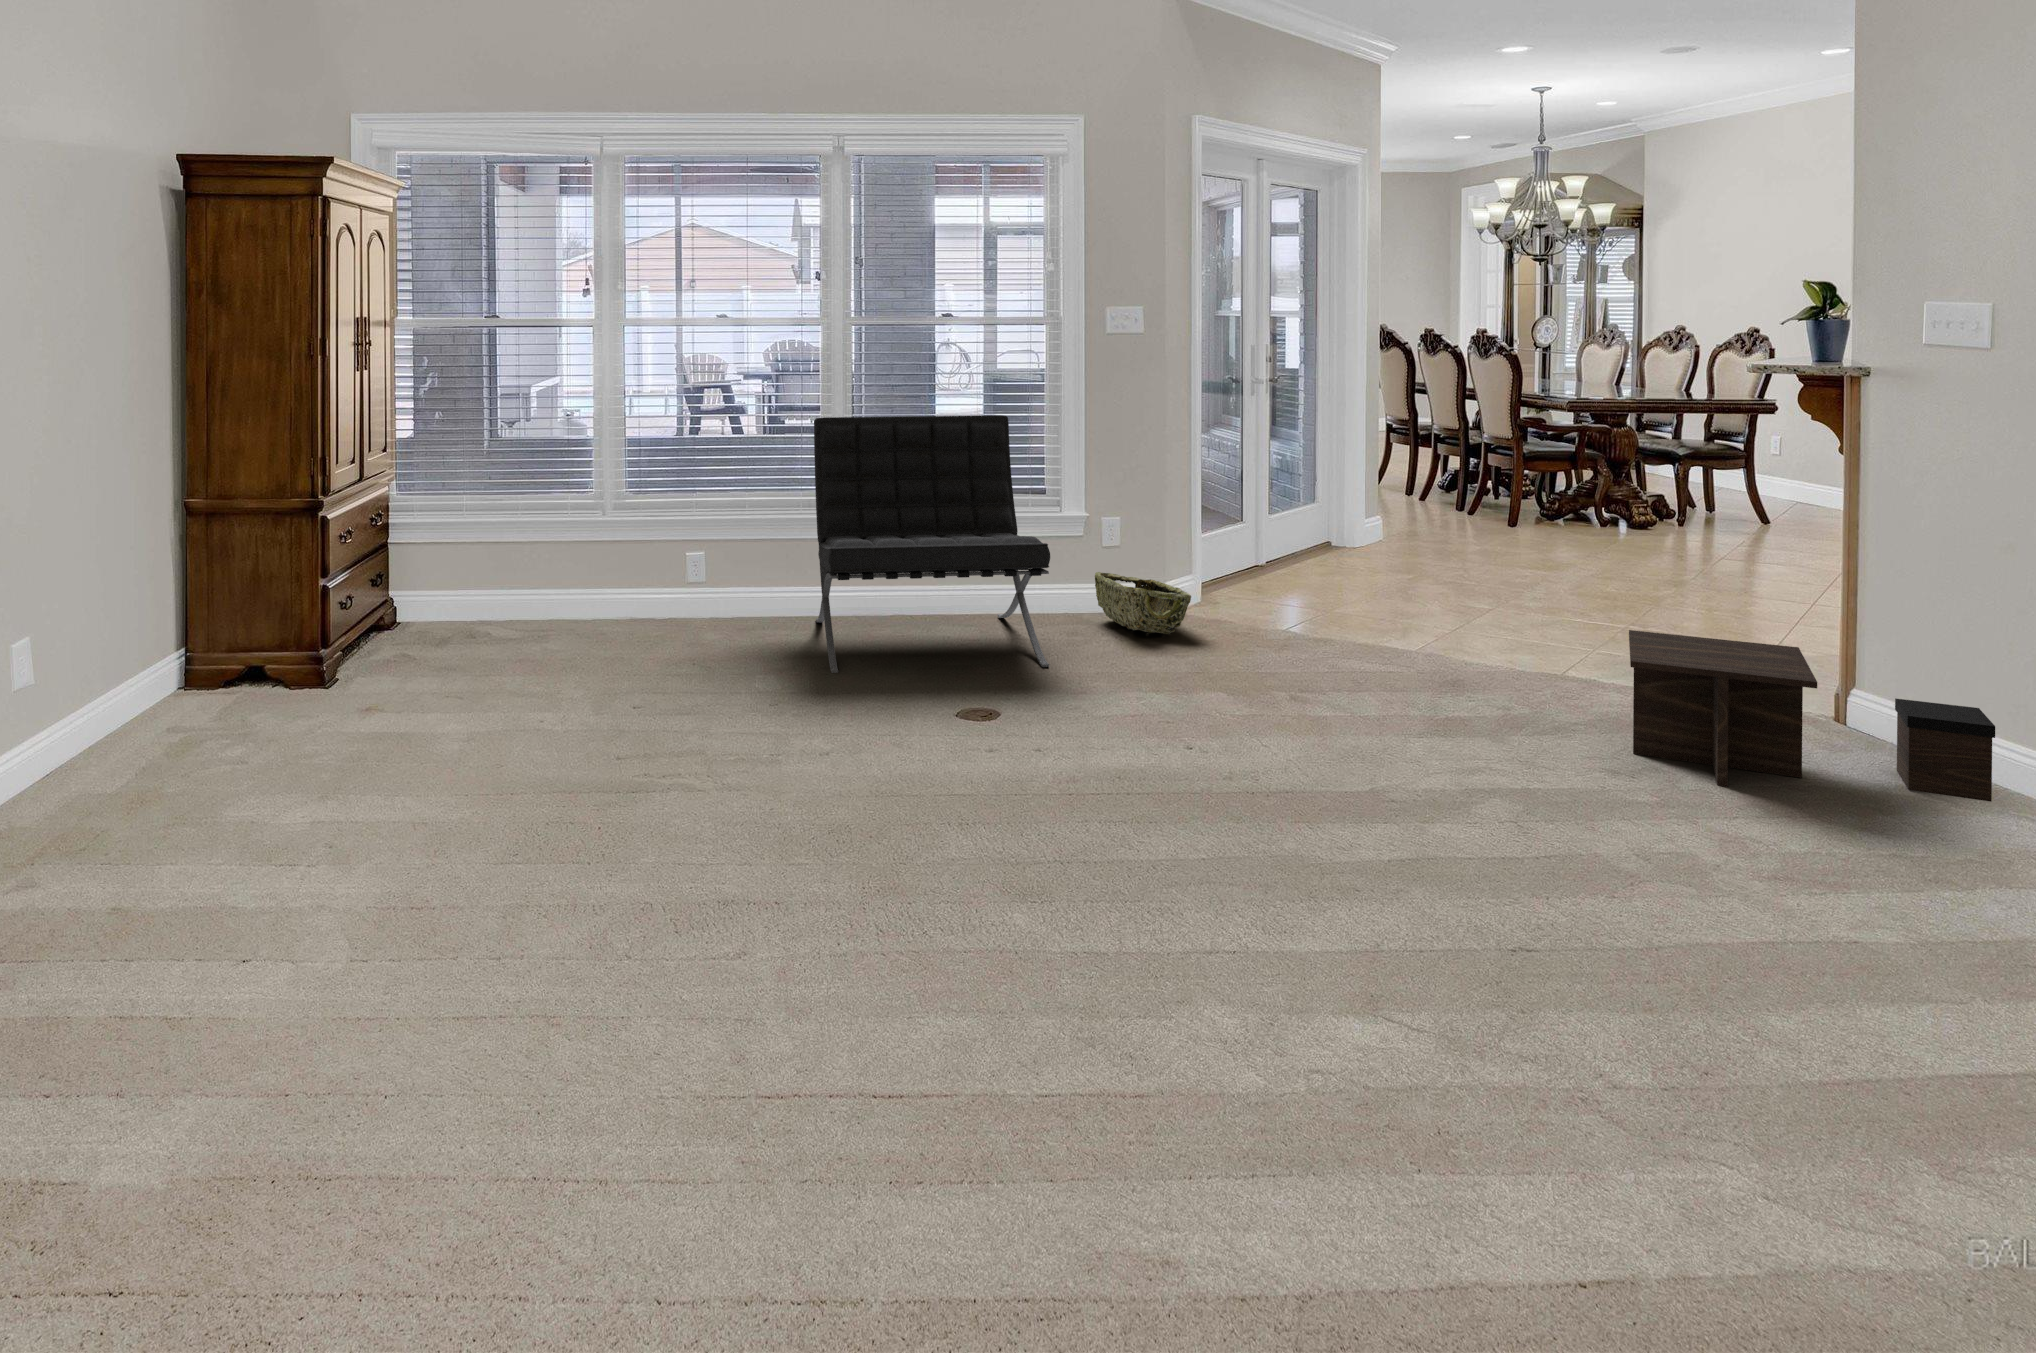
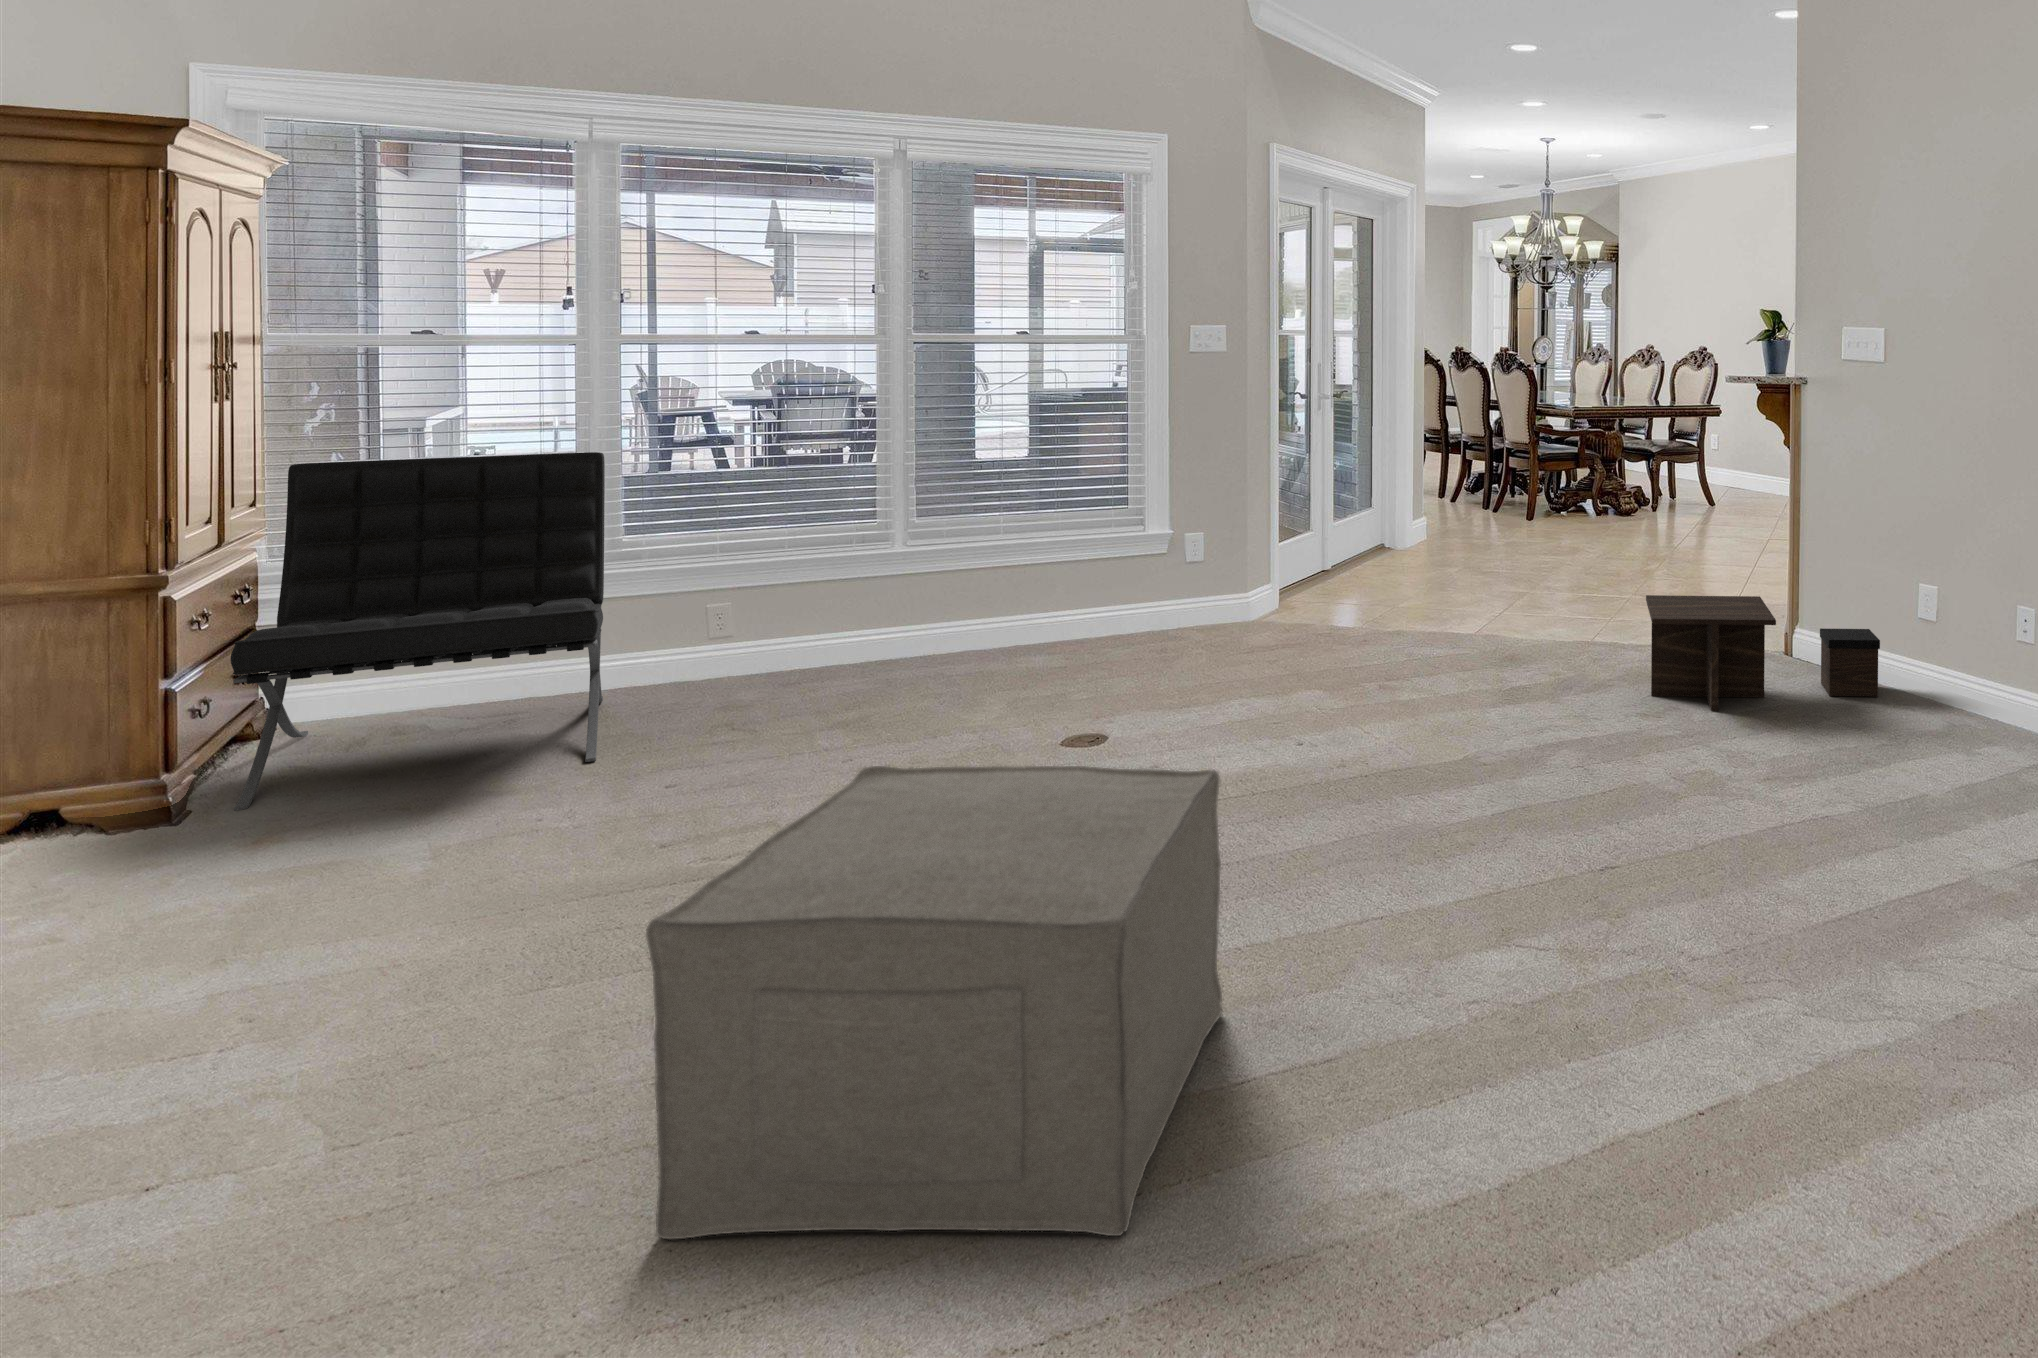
lounge chair: present [814,415,1050,673] -> present [231,452,605,811]
woven basket: present [1095,572,1191,634] -> none [1181,589,1279,645]
ottoman: none [478,725,1030,1273] -> present [646,766,1222,1239]

